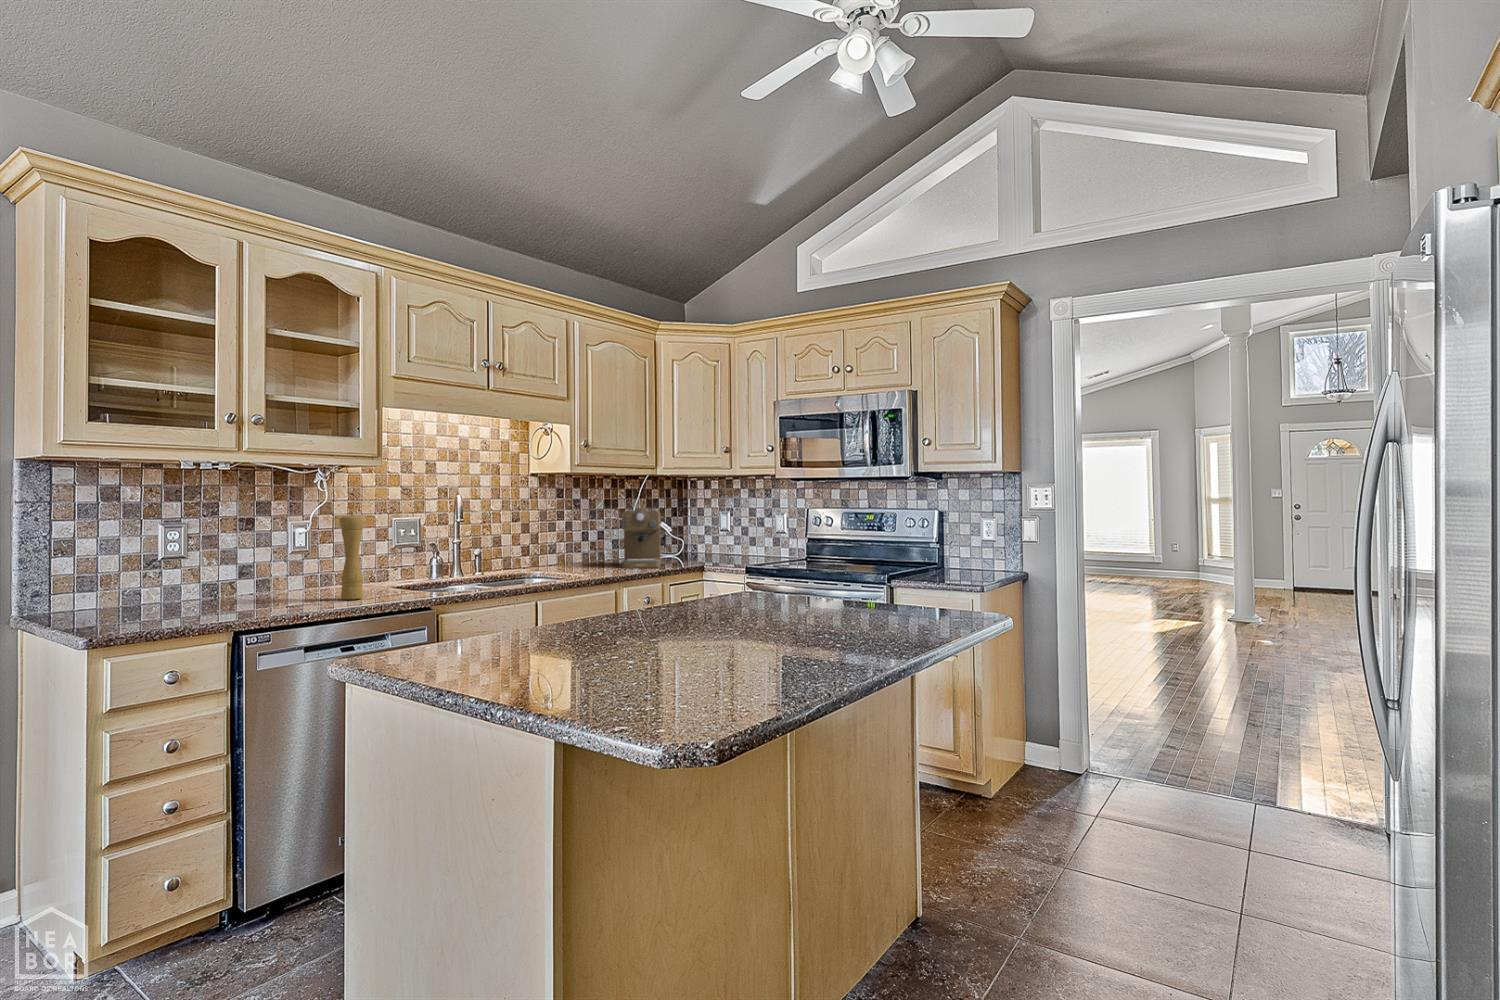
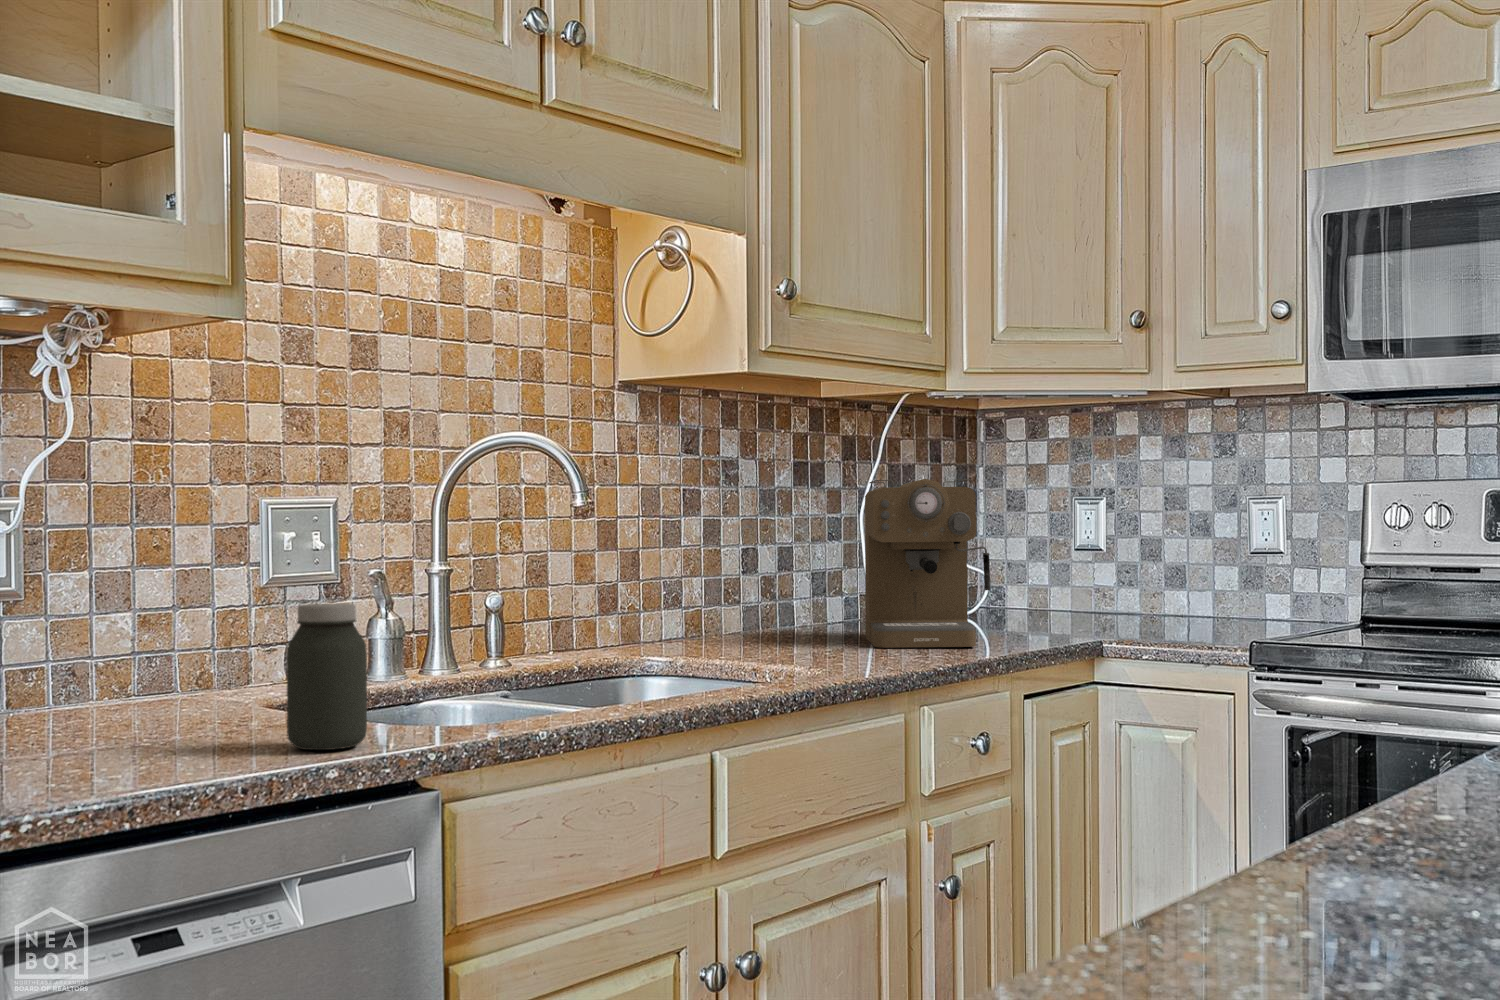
pepper mill: present [340,514,364,600] -> none [109,463,188,759]
jar: none [394,554,419,597] -> present [286,604,367,750]

